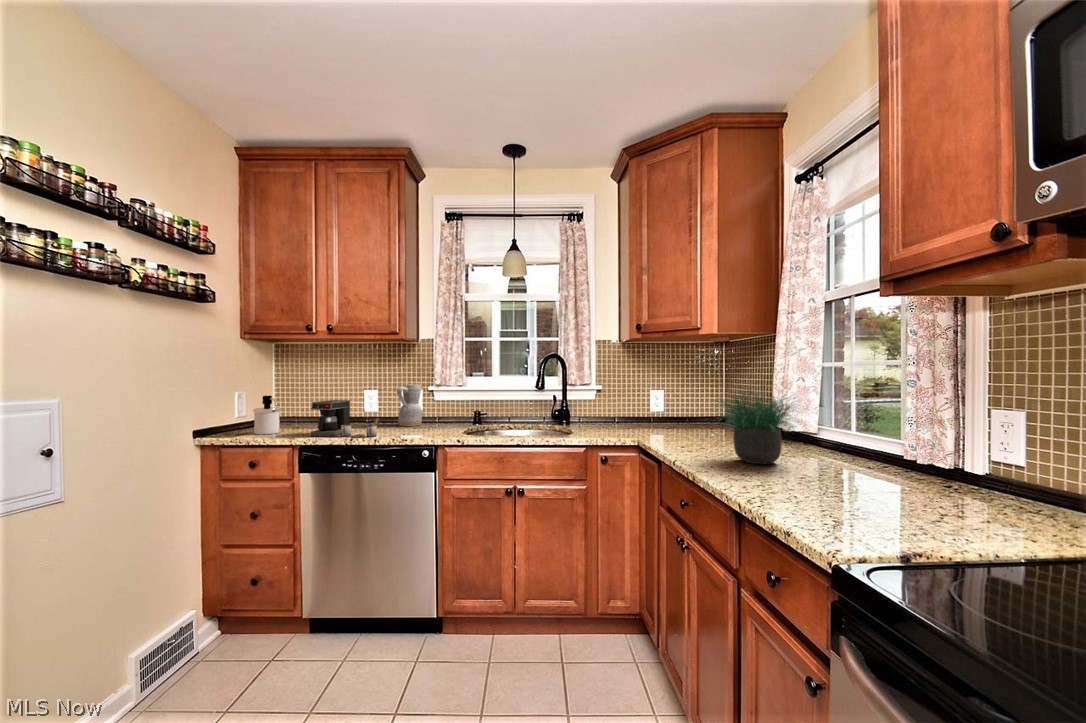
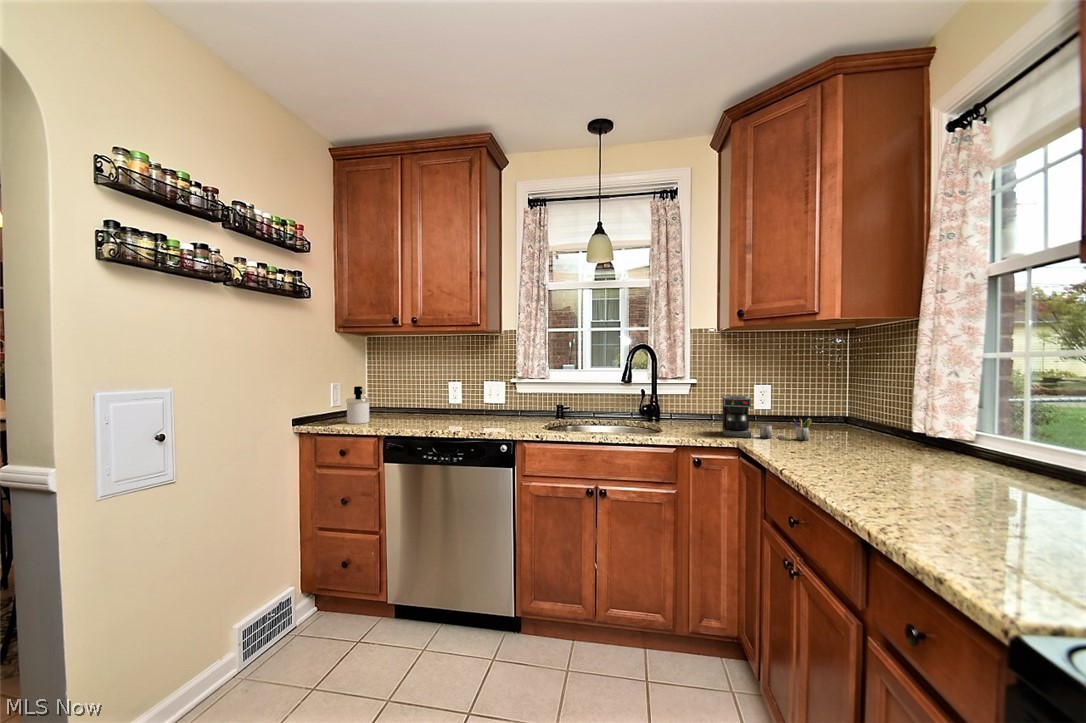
ceramic pitcher: present [397,384,422,426] -> none [478,376,503,419]
potted plant: present [718,389,795,464] -> none [832,357,1009,489]
coffee maker: present [311,400,379,437] -> present [722,395,812,440]

